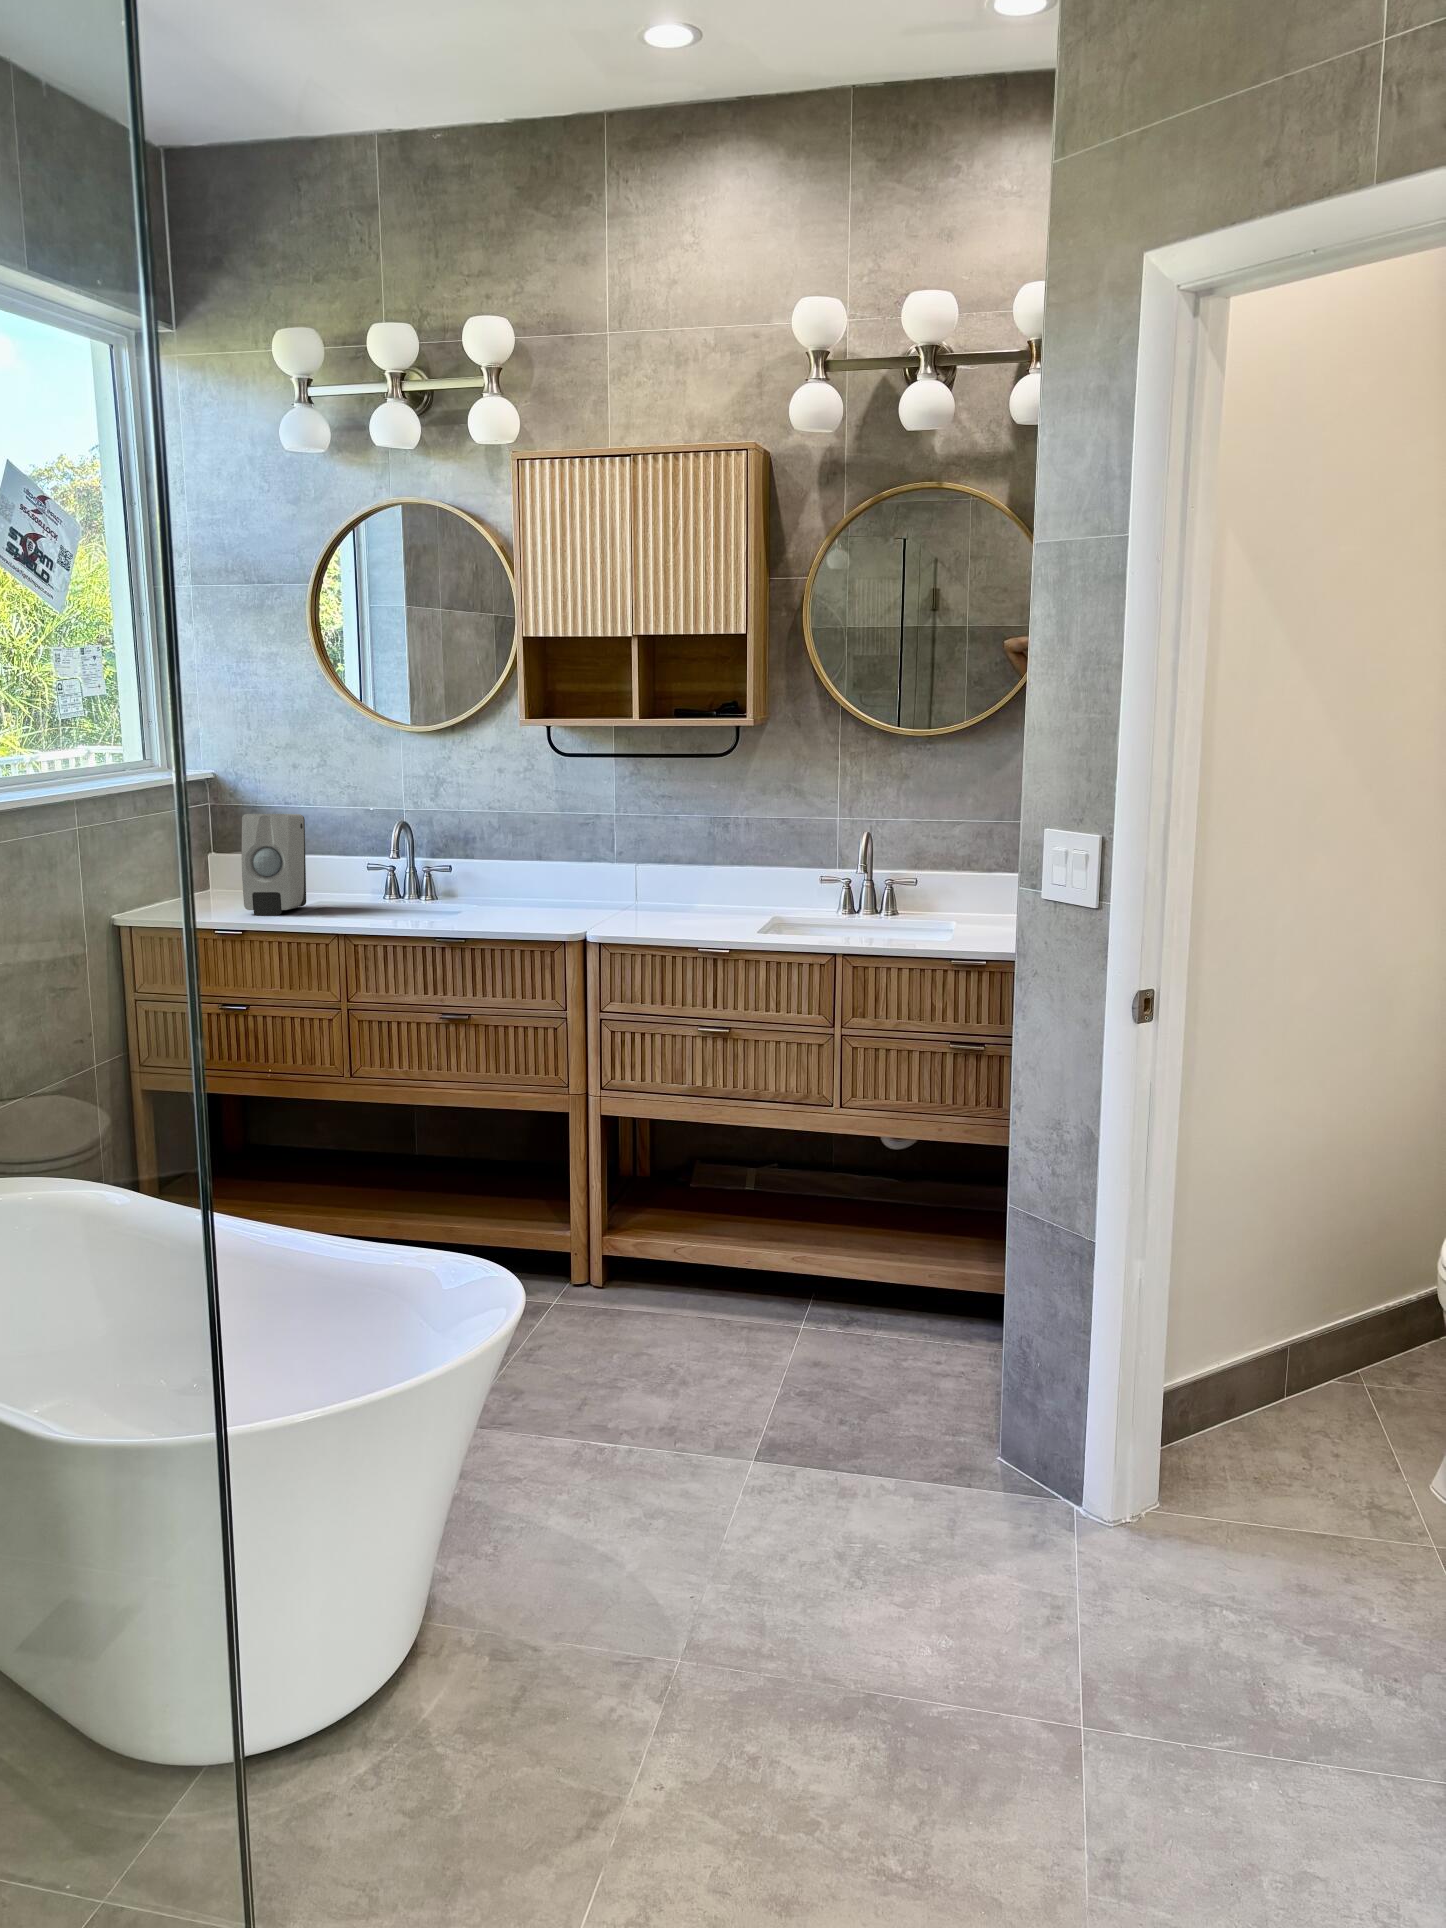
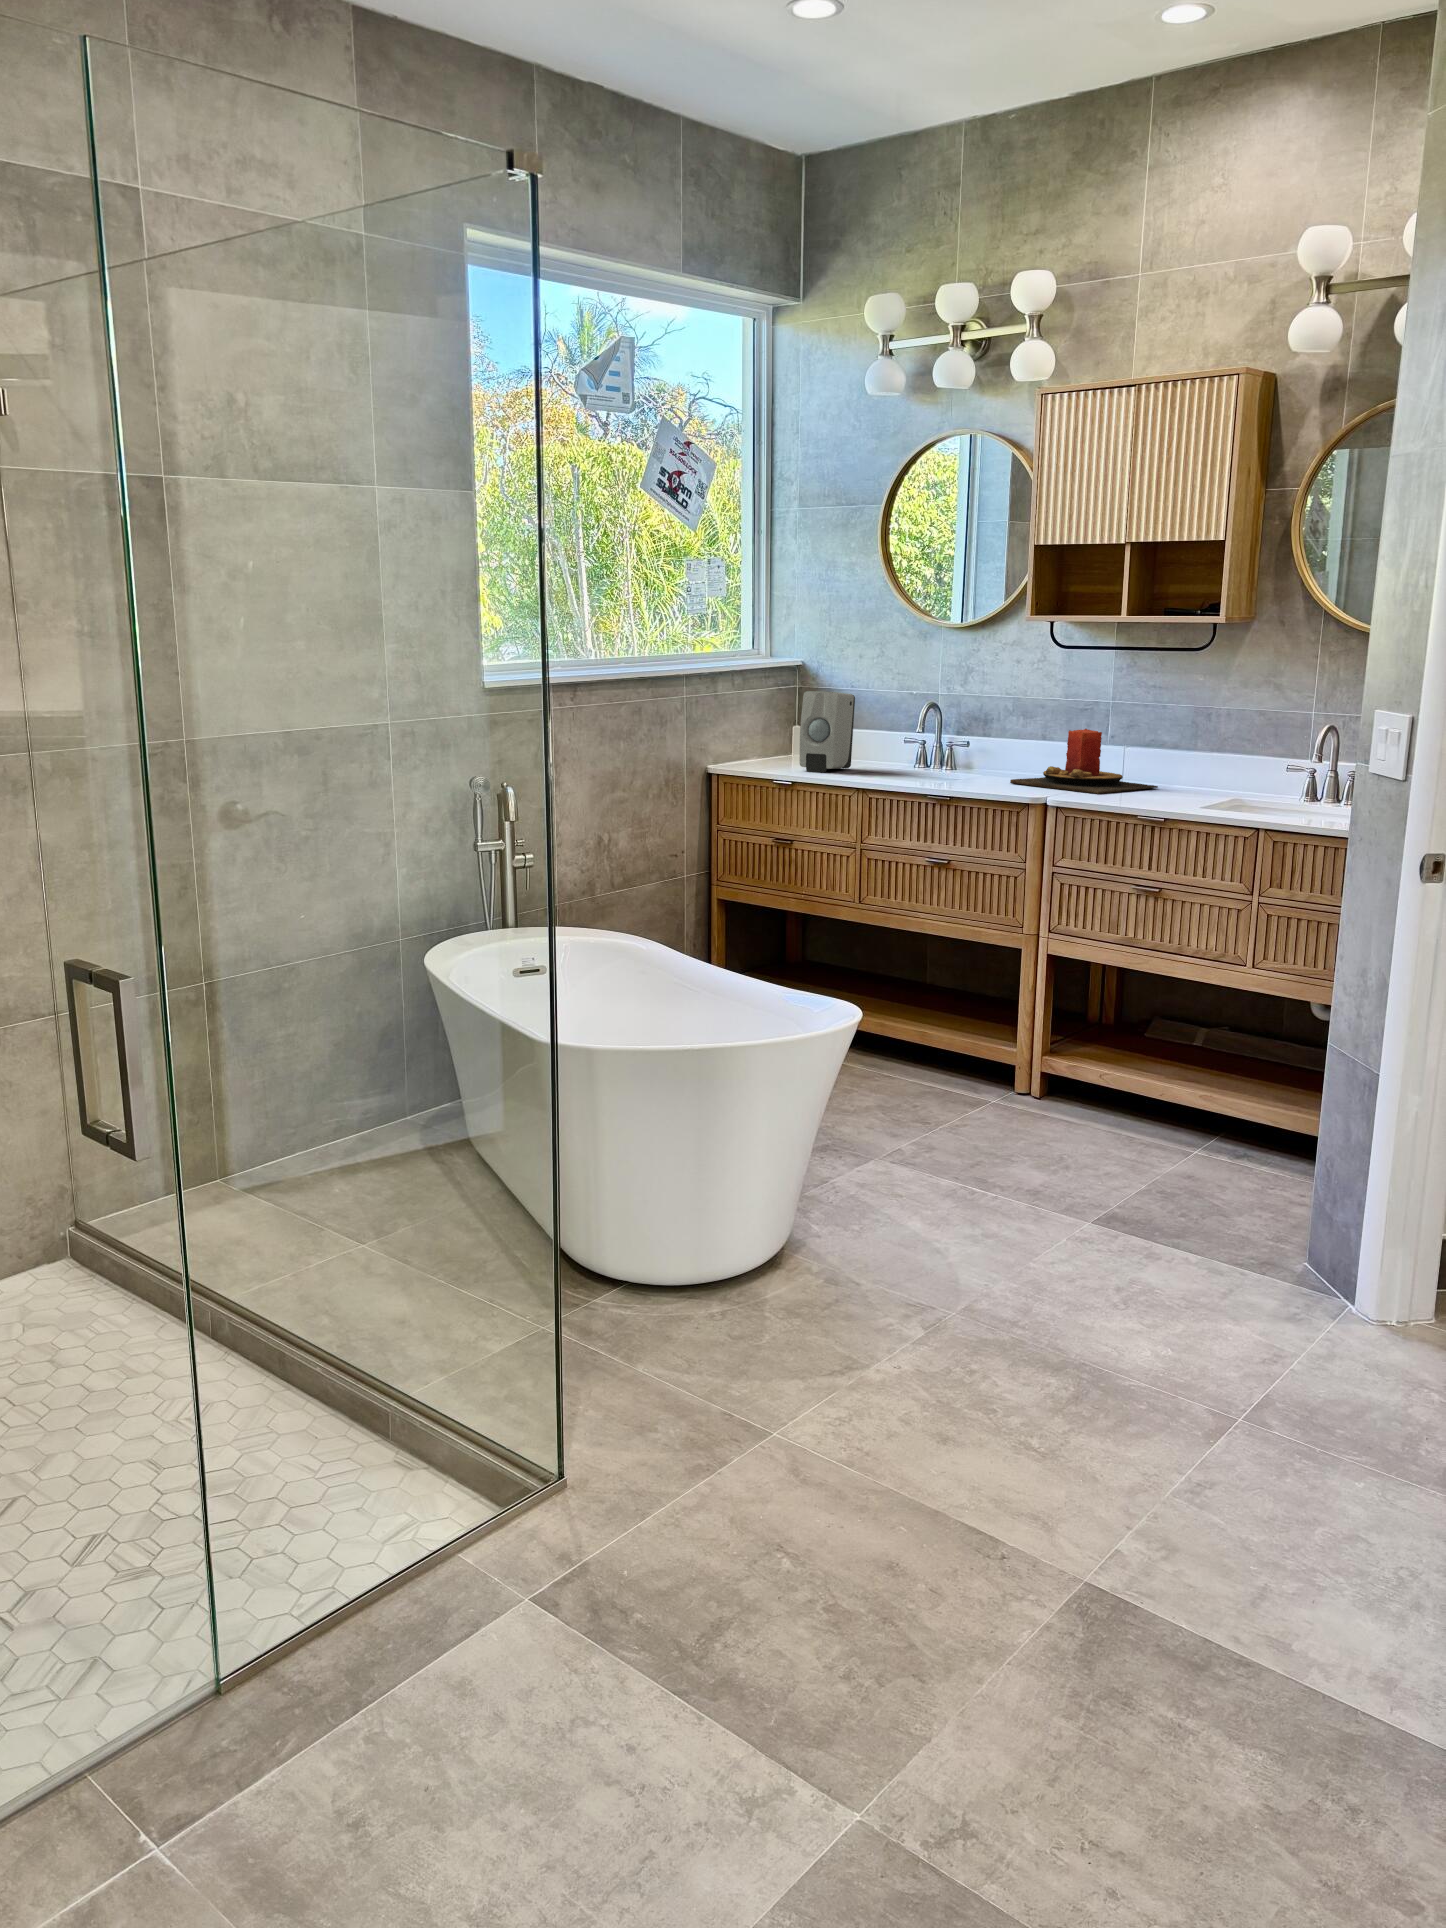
candle: none [518,845,681,922] -> present [1010,729,1158,794]

